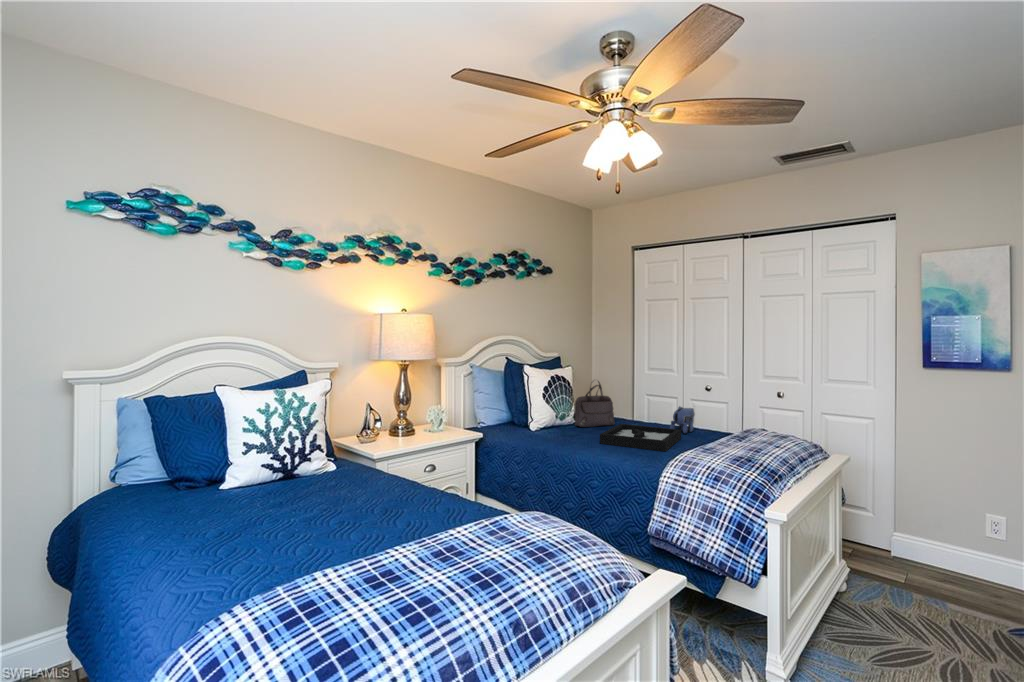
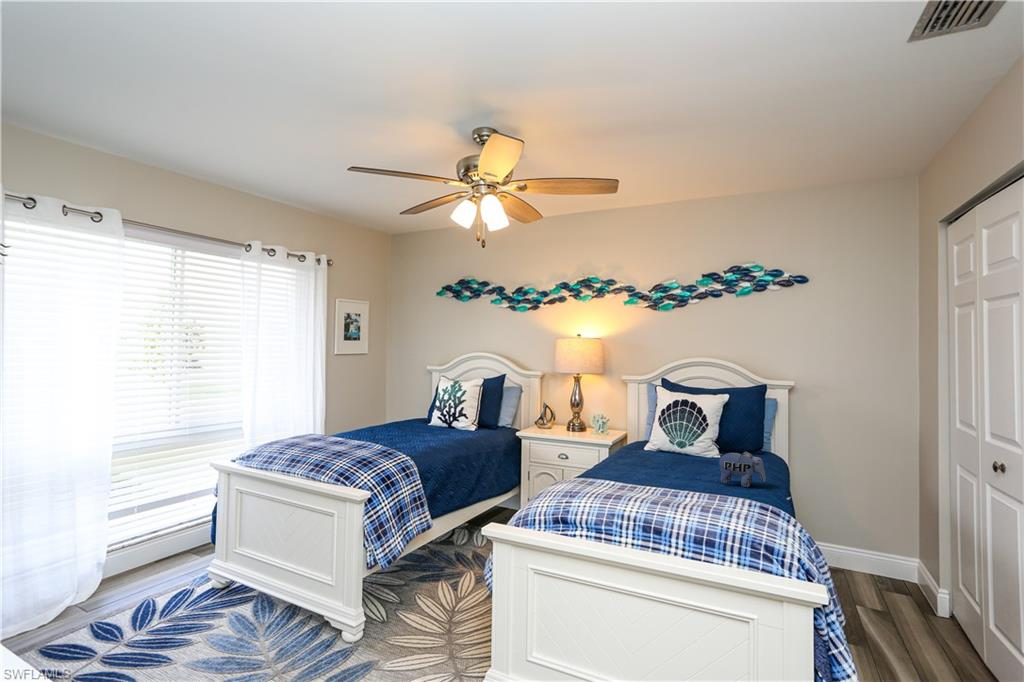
handbag: present [575,381,615,427] -> none [682,407,729,465]
decorative tray: present [600,424,681,452] -> none [617,454,694,483]

